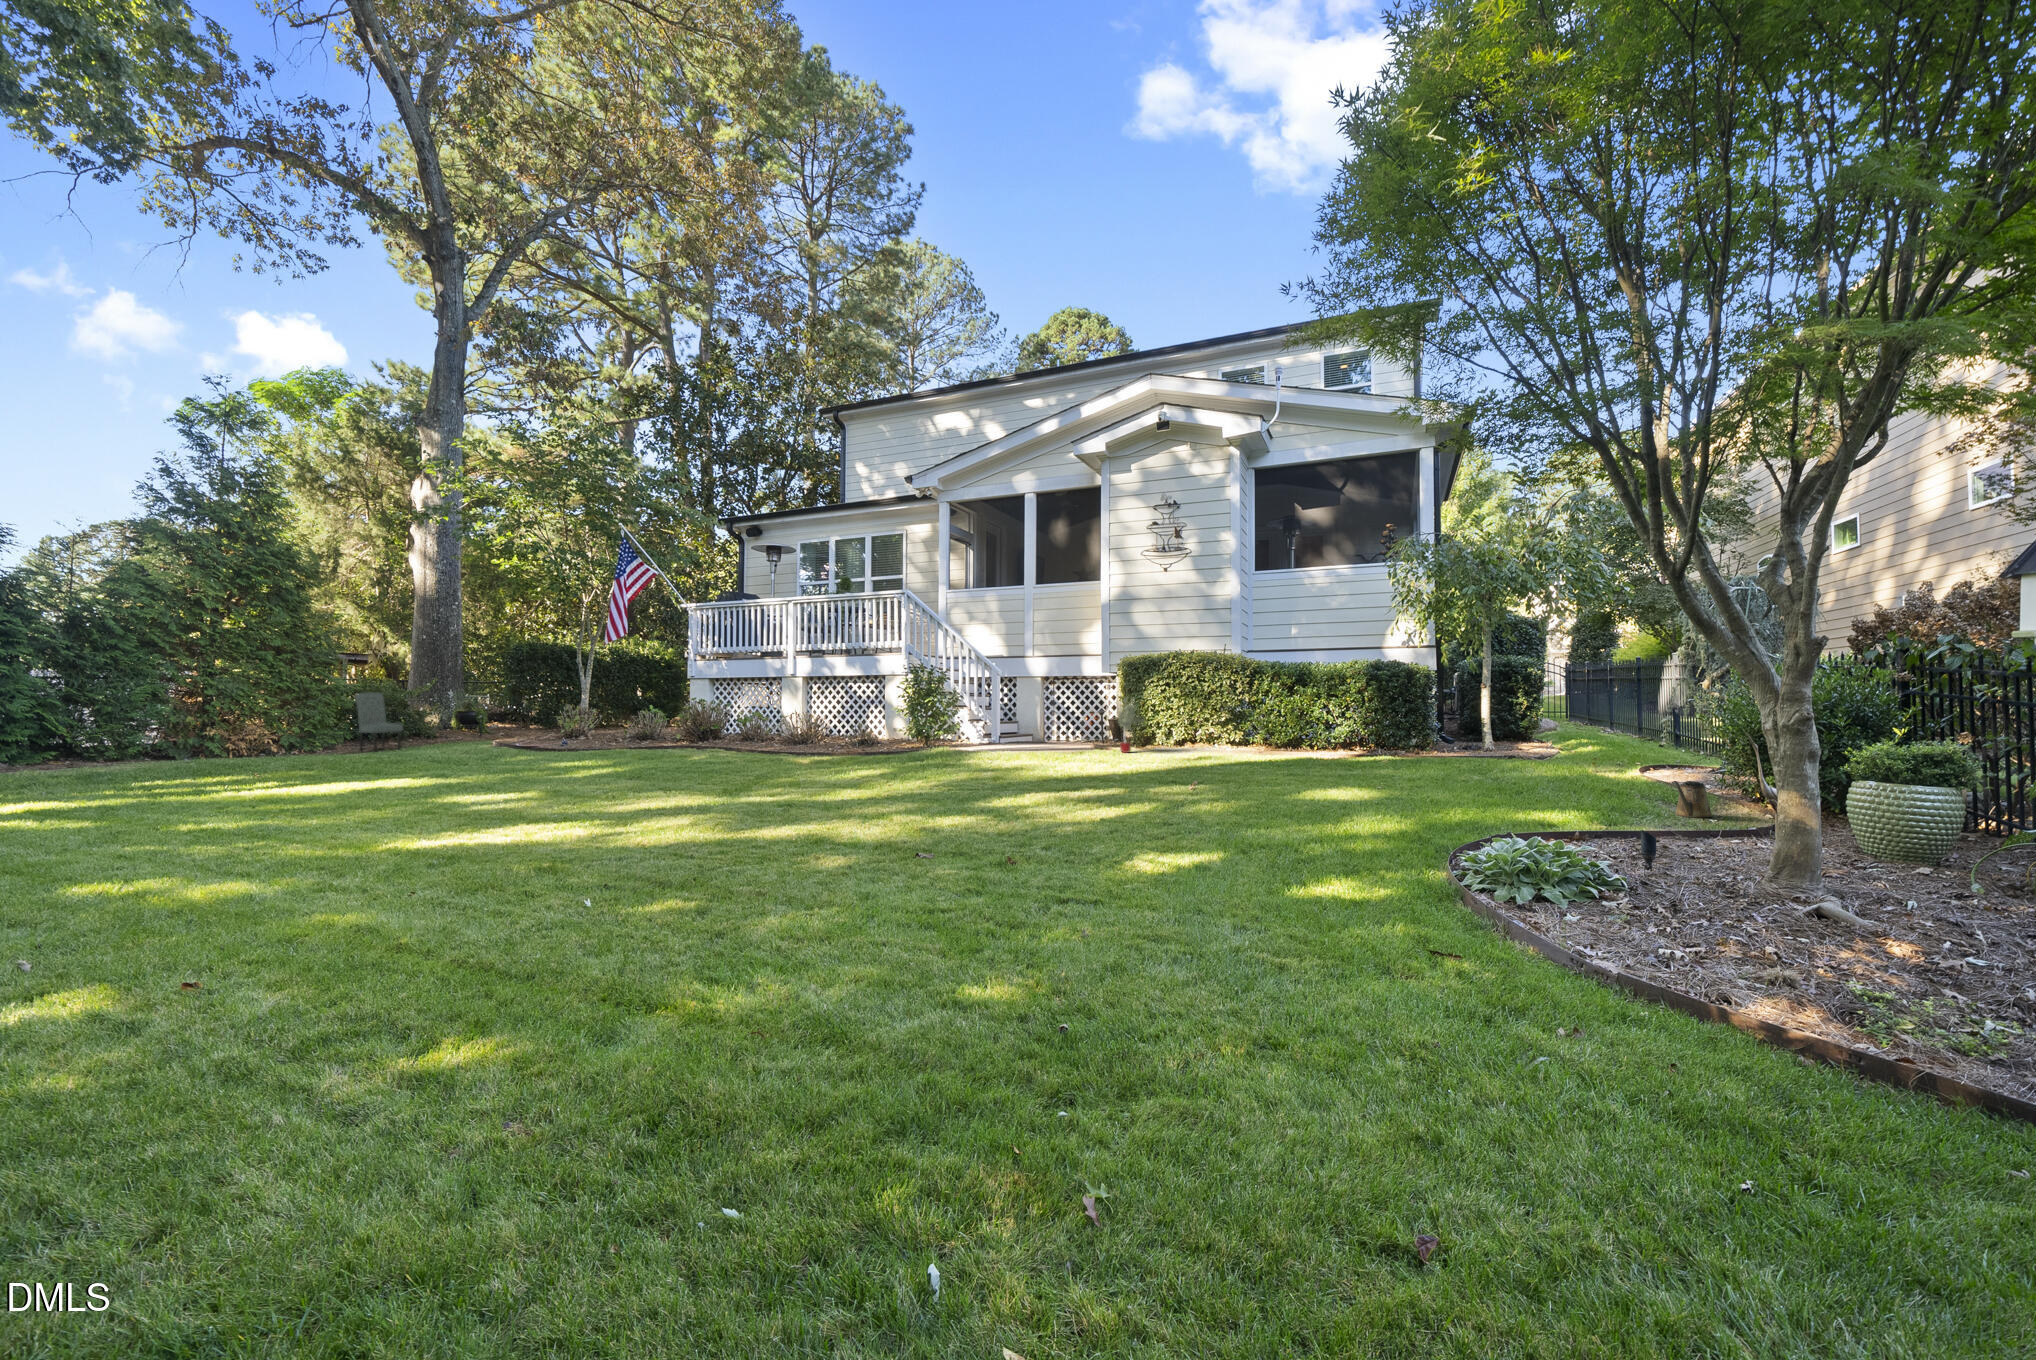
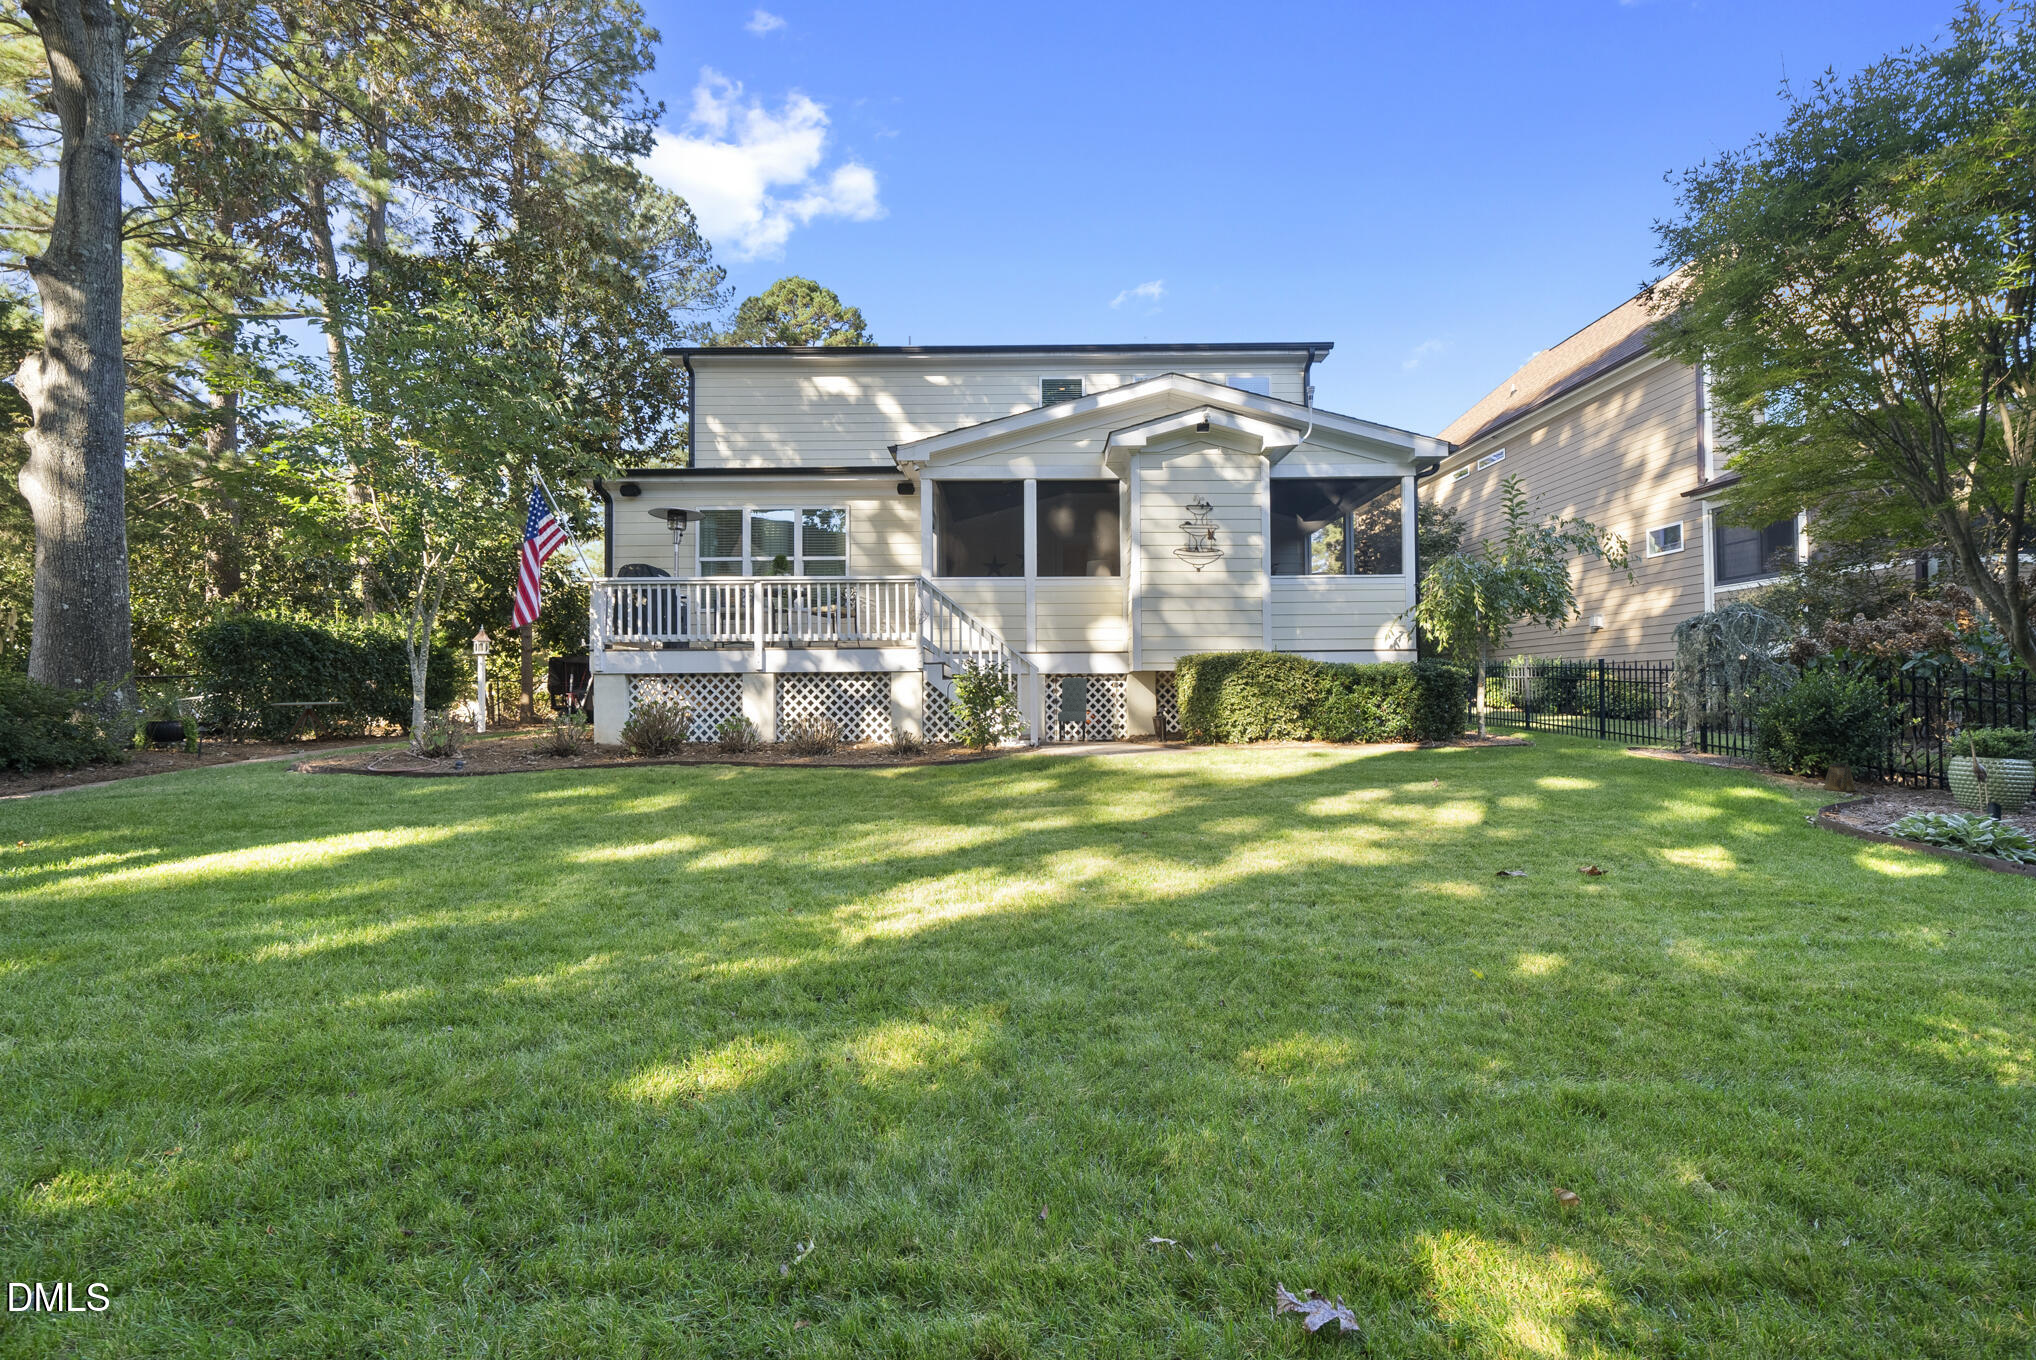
chair: present [354,693,403,751] -> present [1058,678,1087,742]
potted tree: present [1118,699,1143,753] -> none [1185,695,1223,753]
round table: none [530,702,575,730] -> present [271,702,344,742]

